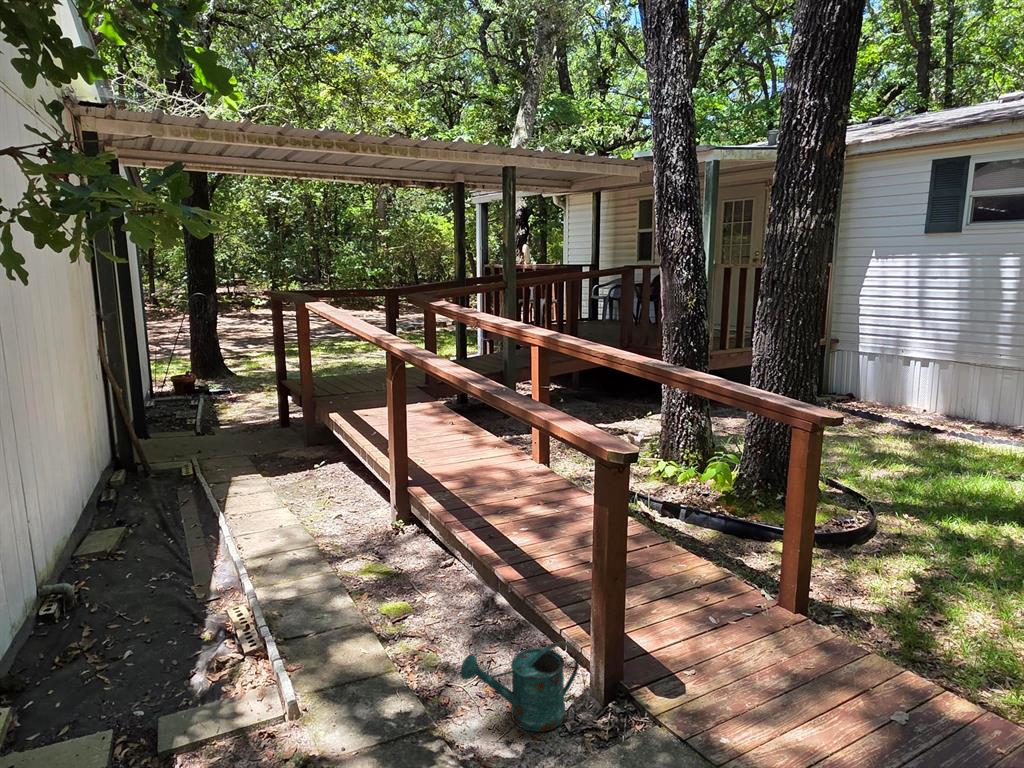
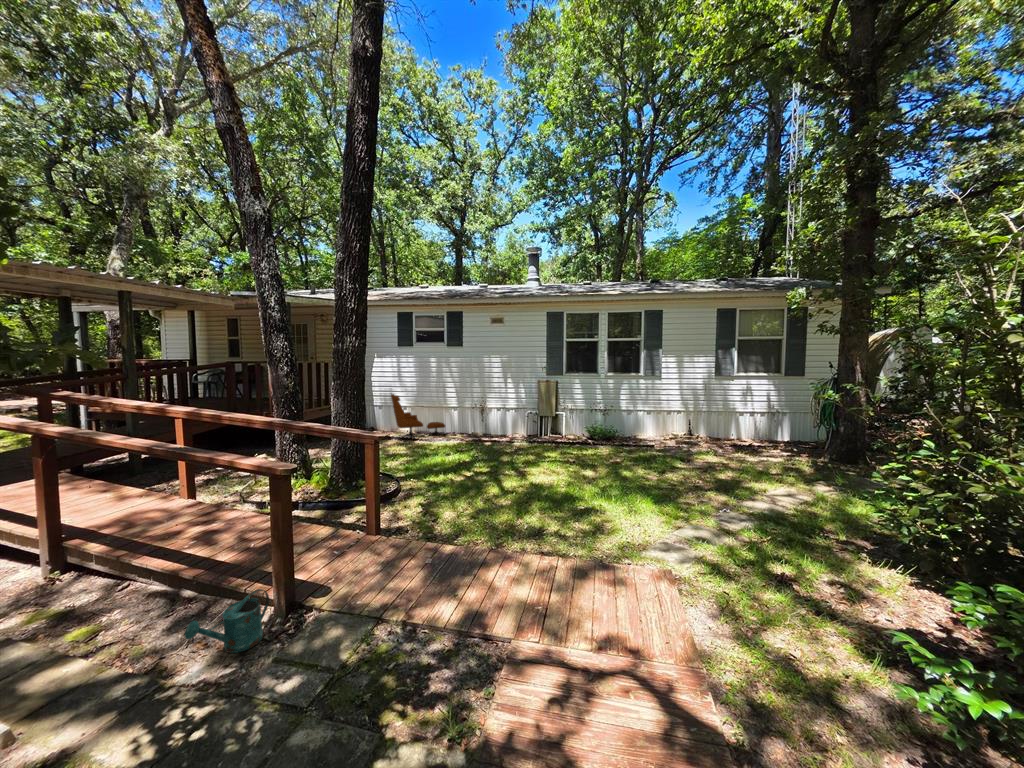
lounge chair: none [893,332,1020,434] -> present [391,394,445,438]

